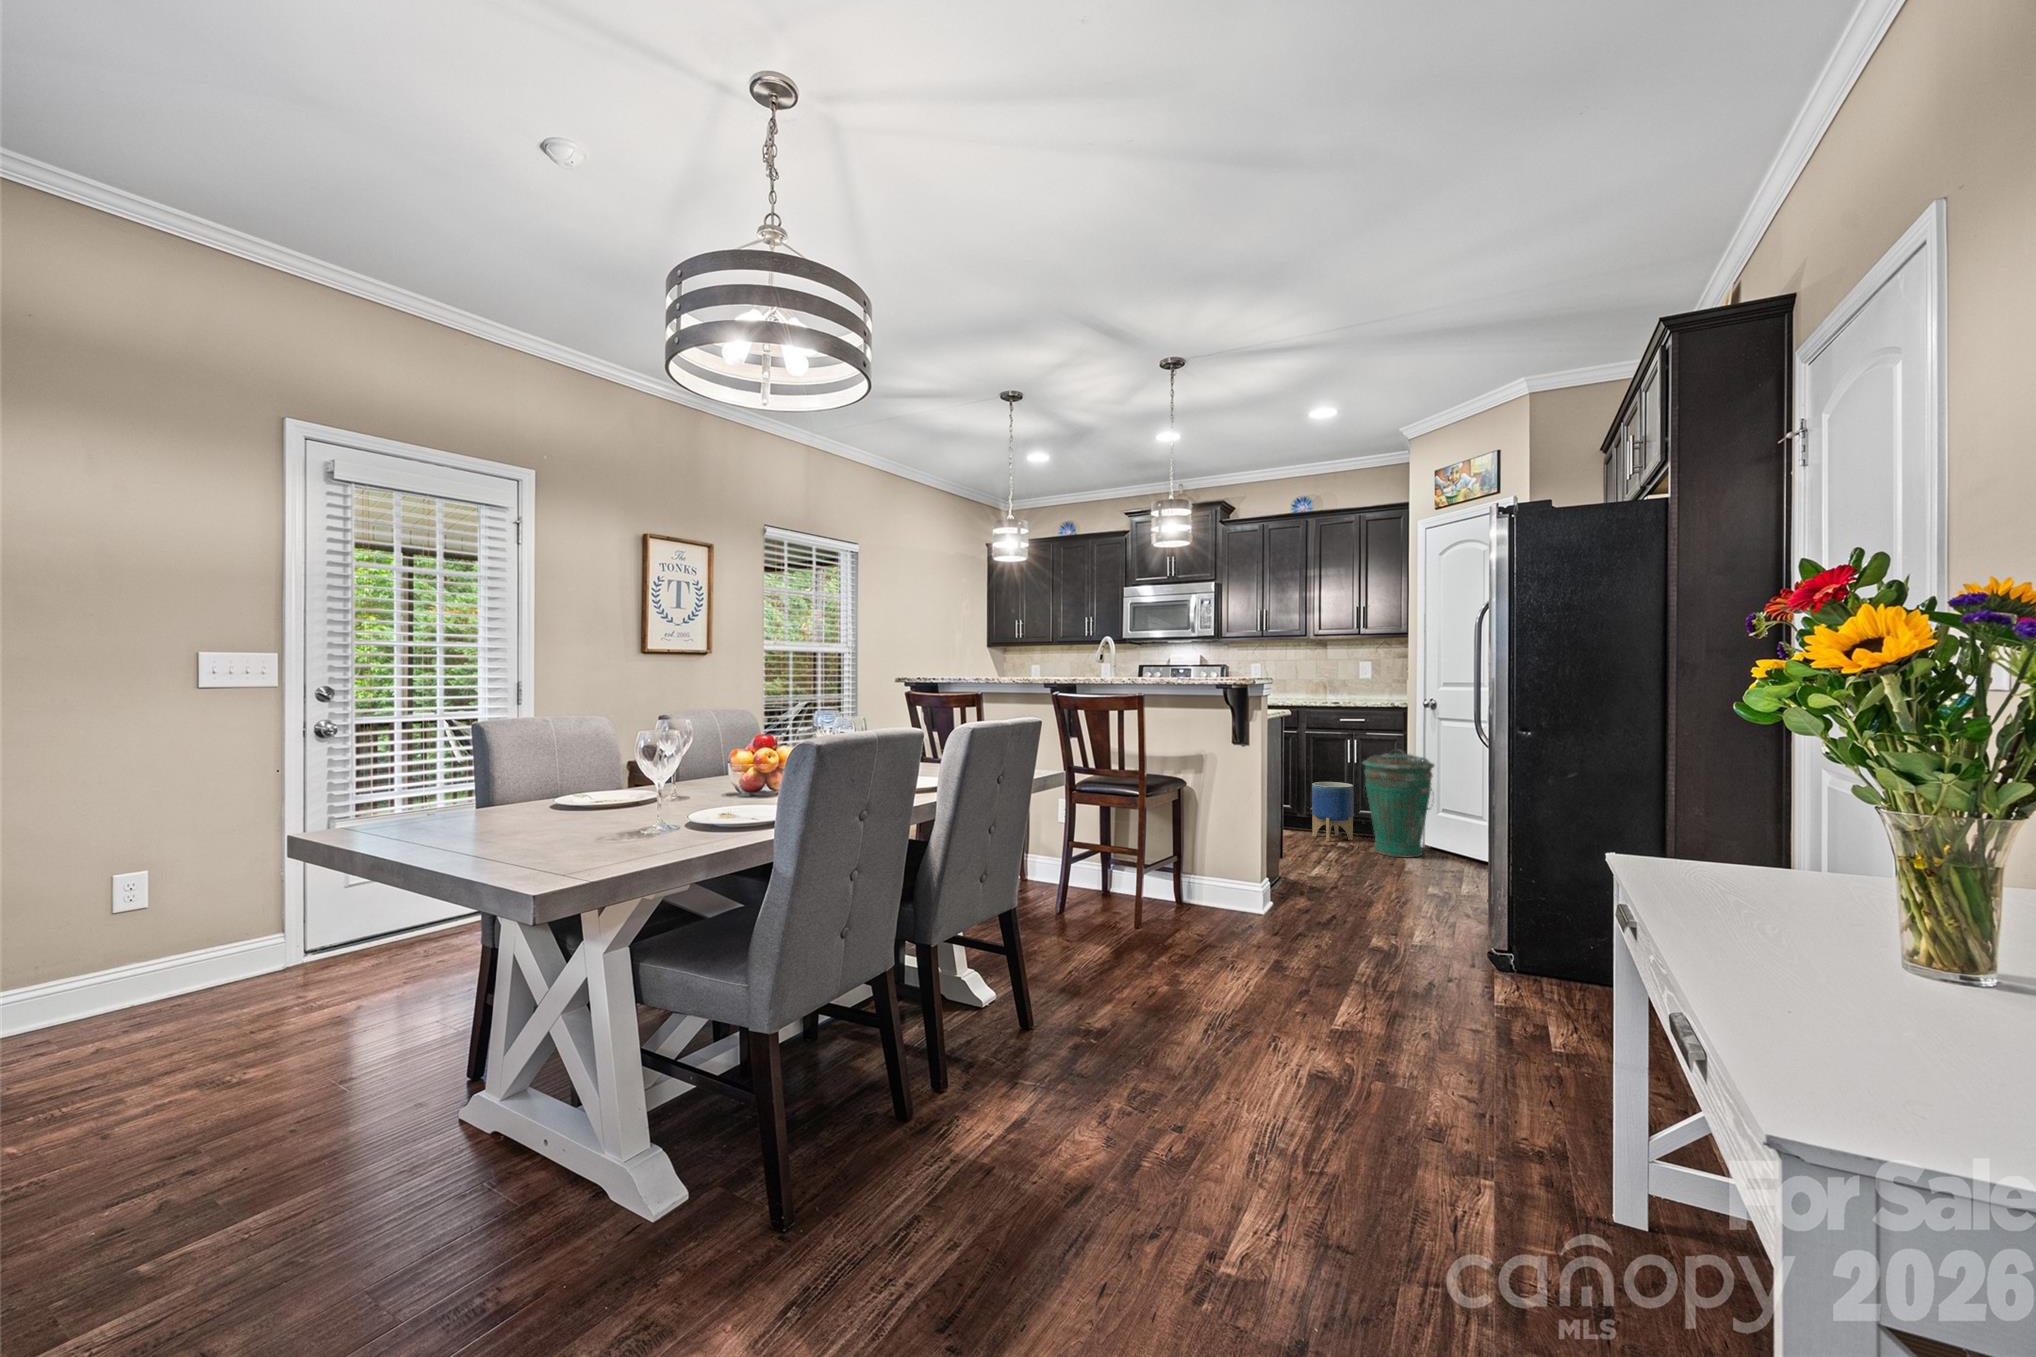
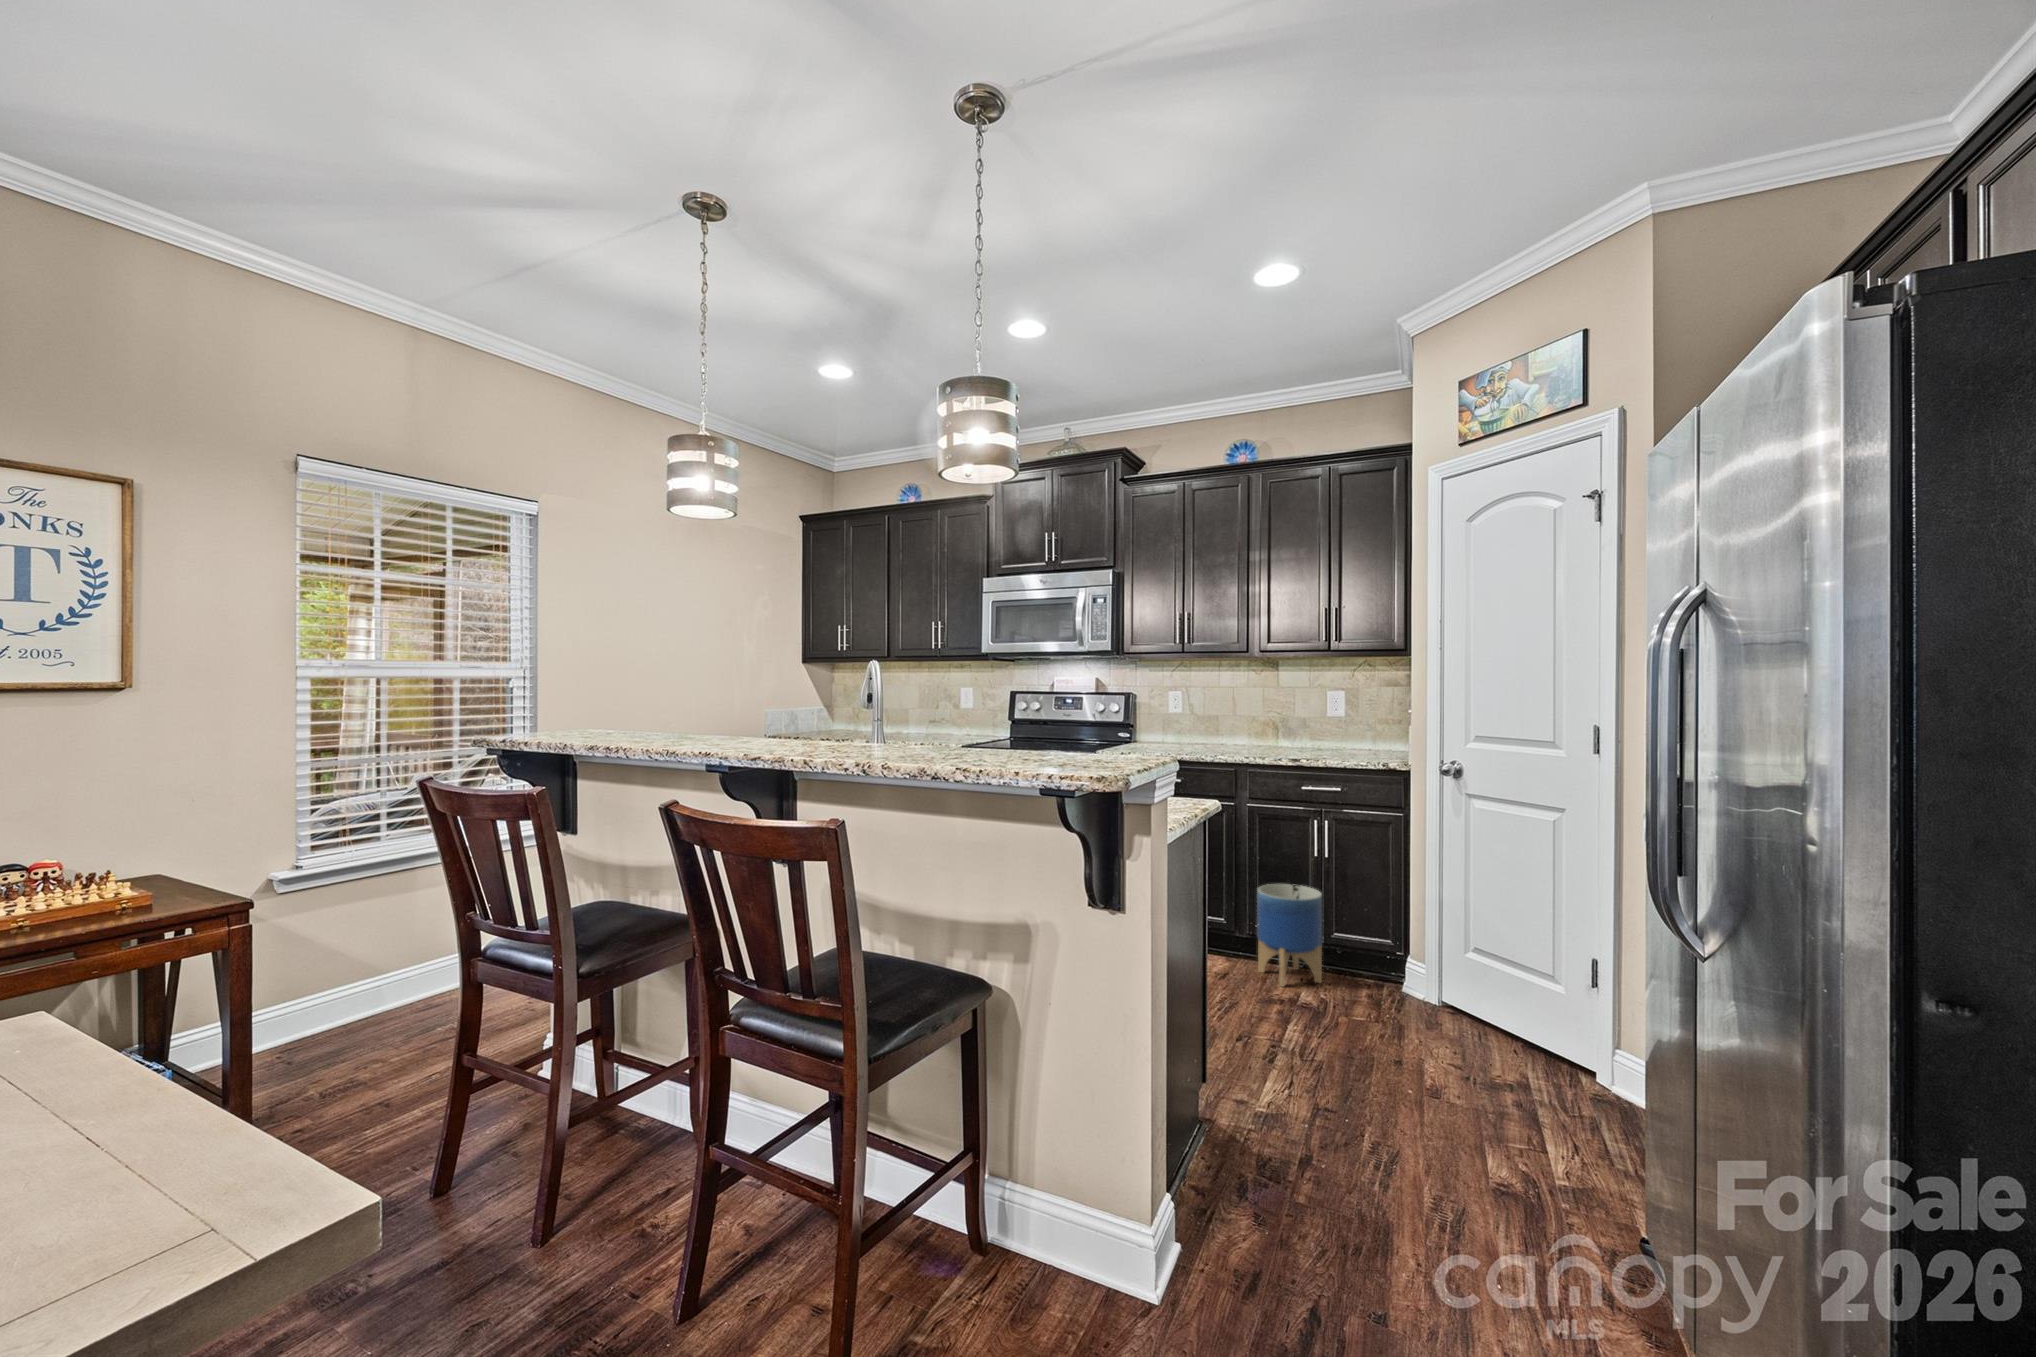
trash can: present [1363,750,1434,858] -> none [1339,846,1461,1036]

